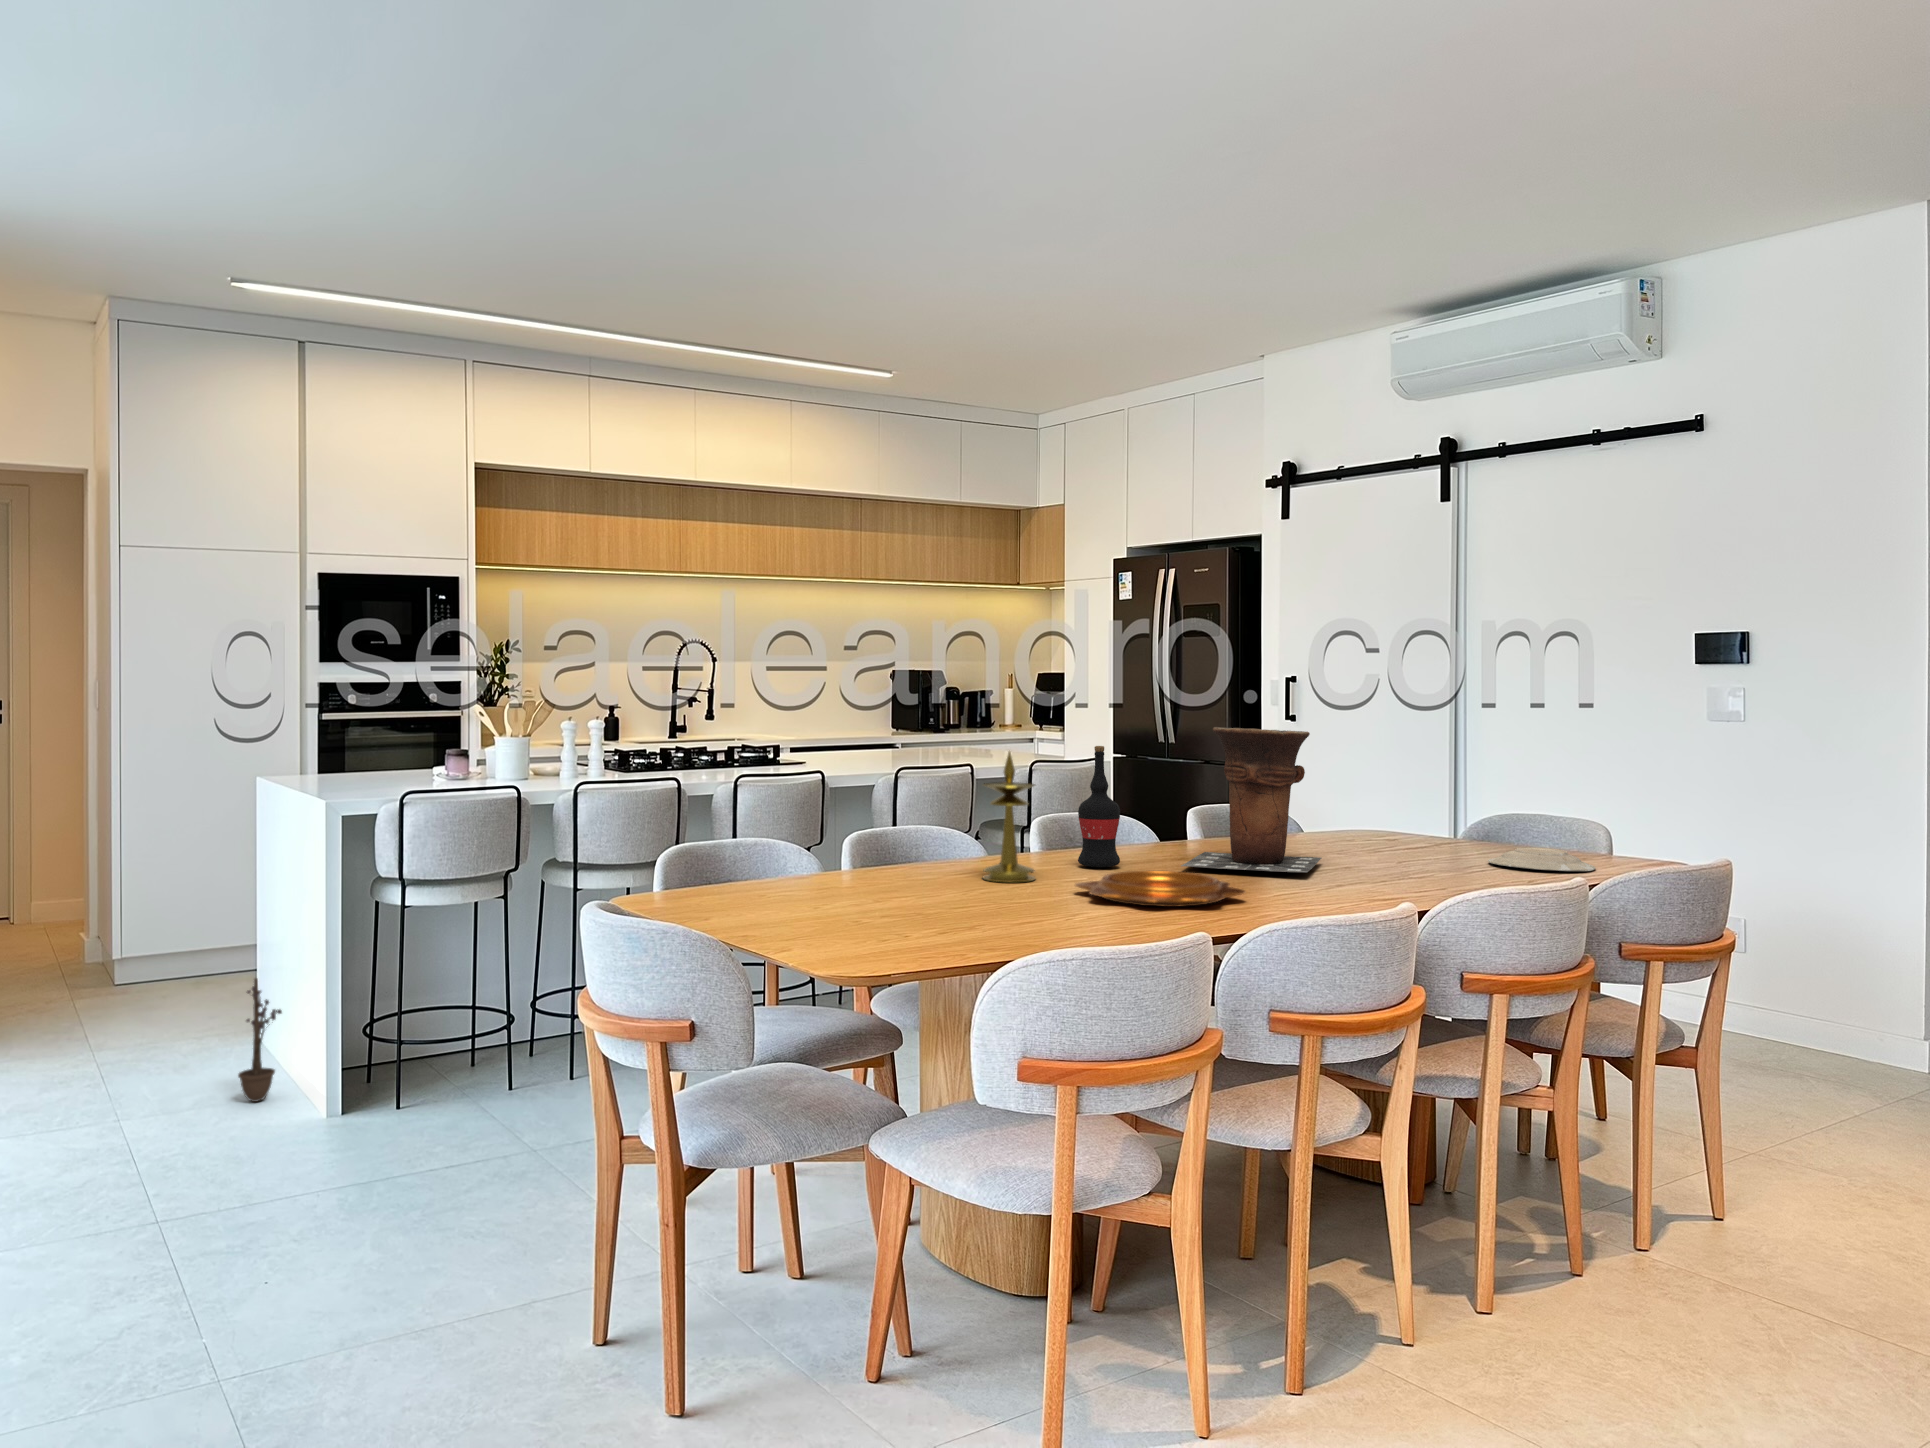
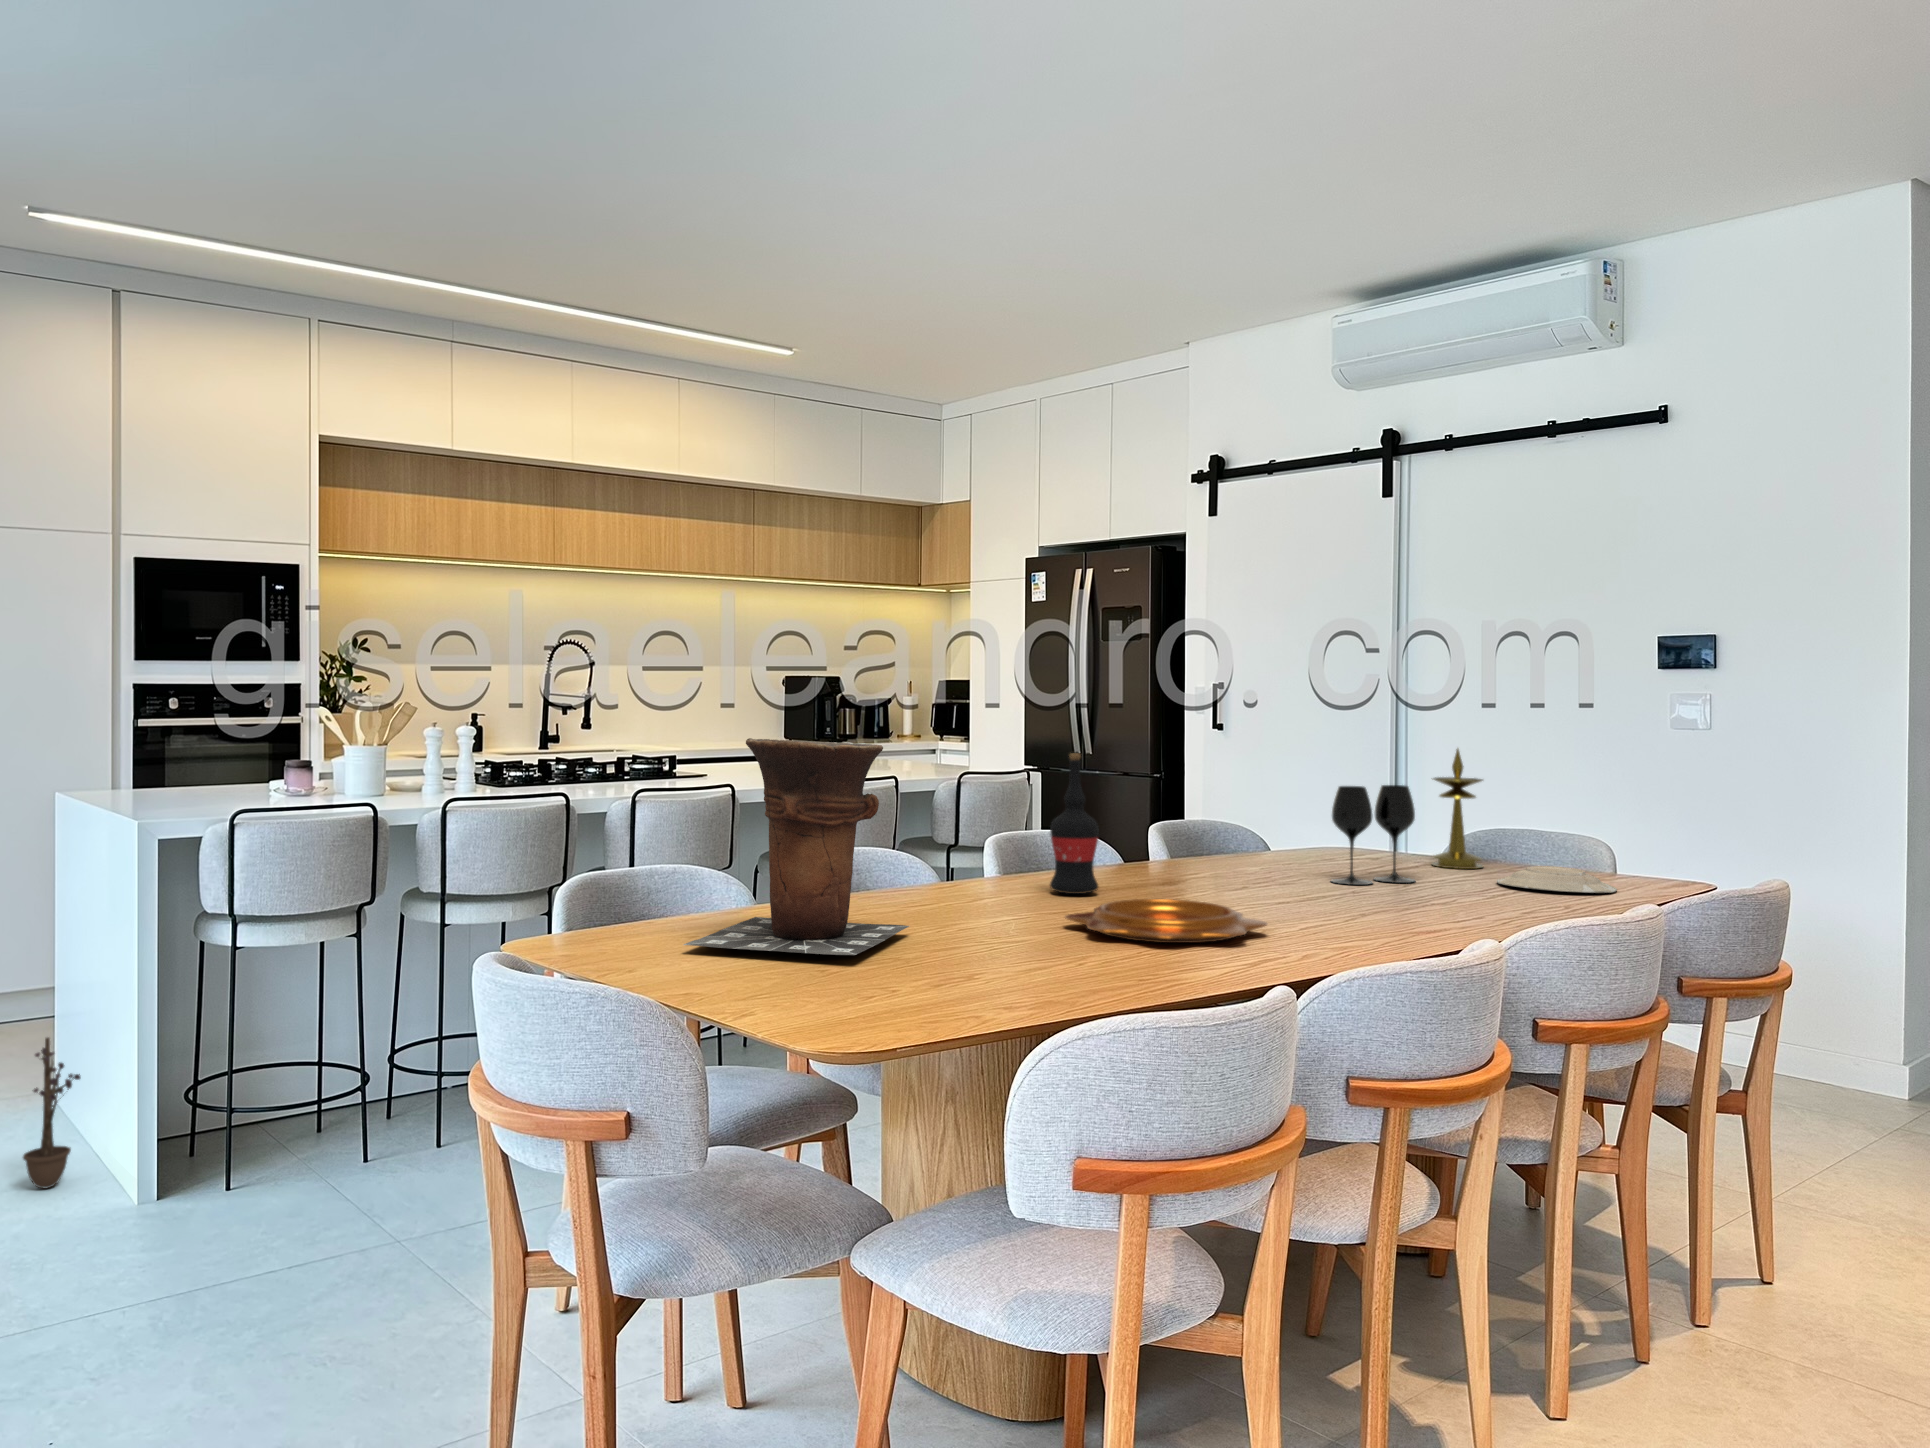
vase: present [1181,727,1322,872] -> present [684,738,909,955]
candlestick: present [983,751,1035,882] -> present [1432,749,1483,869]
wine glass: none [1336,774,1415,863] -> present [1332,785,1415,885]

